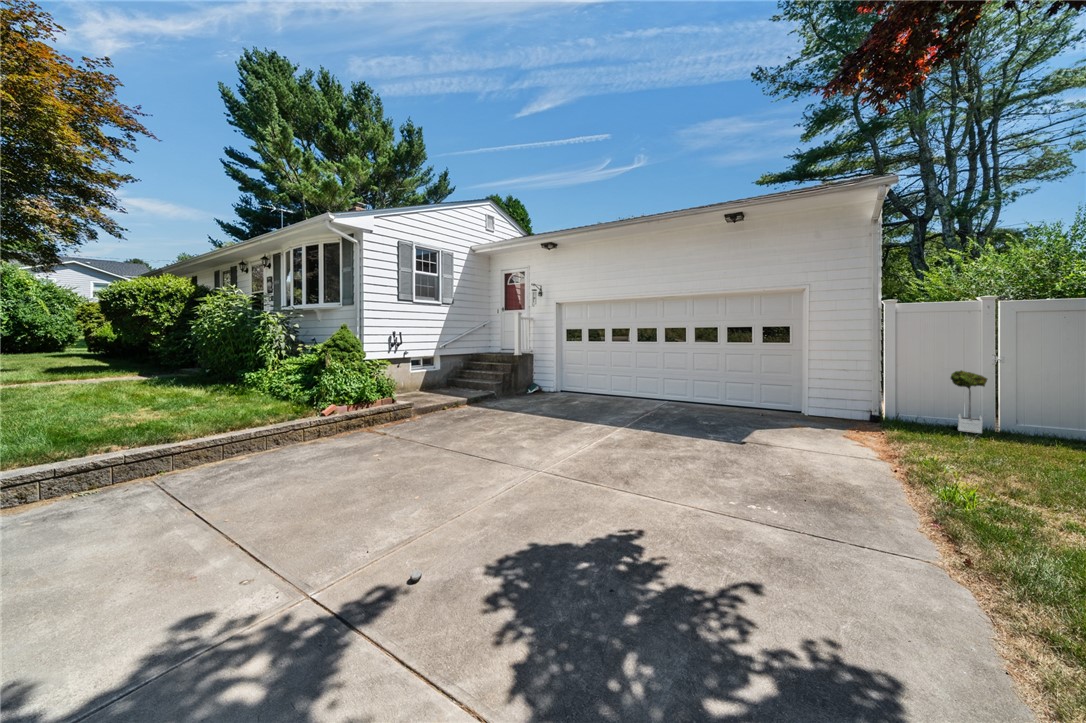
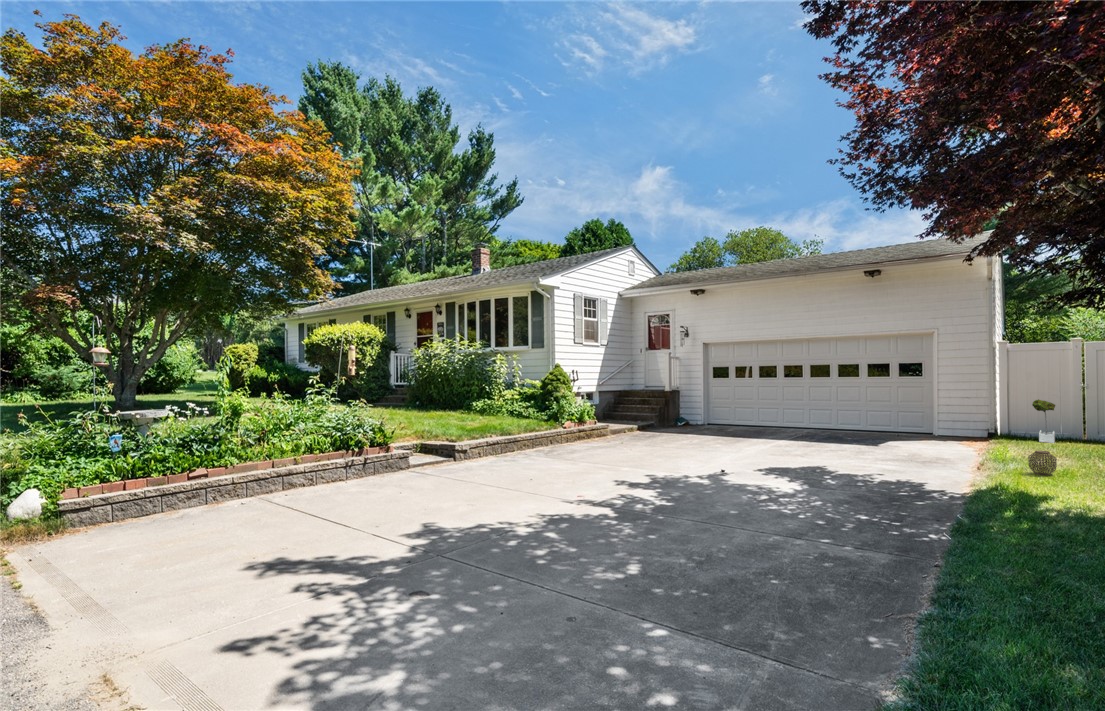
woven basket: none [987,472,1057,528] -> present [1028,451,1057,475]

